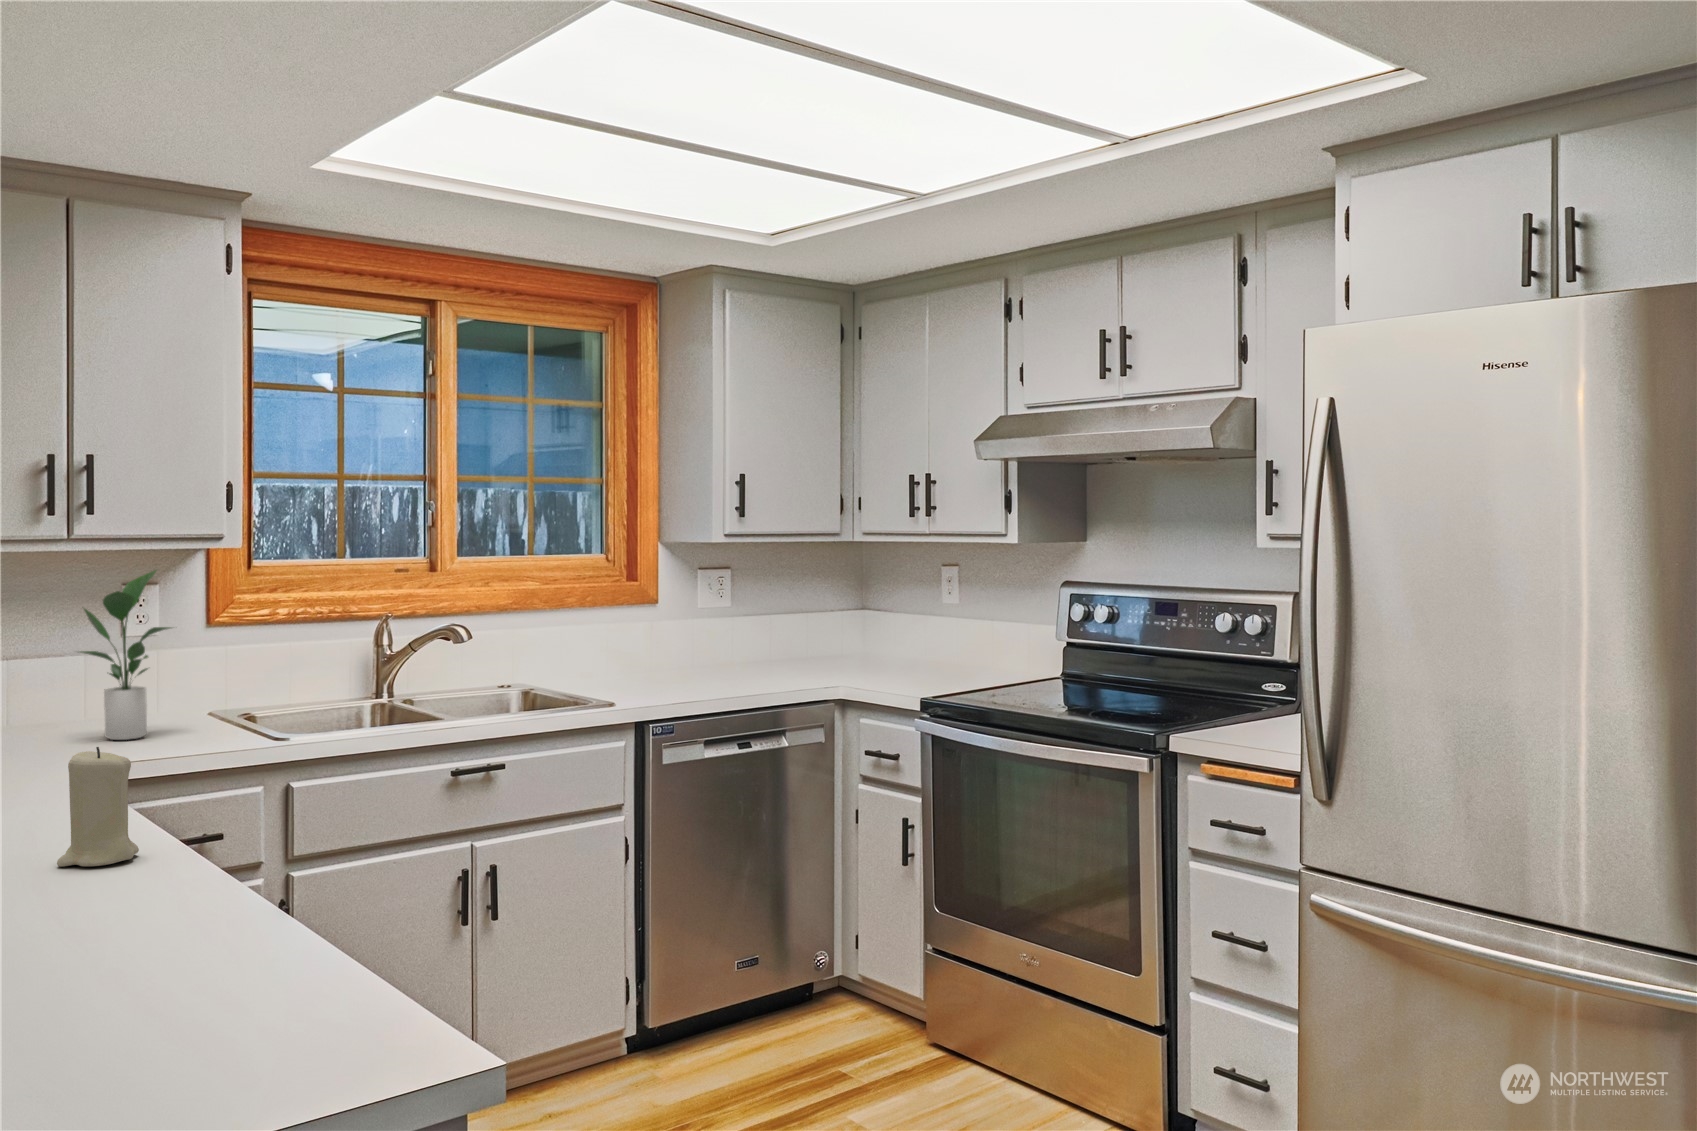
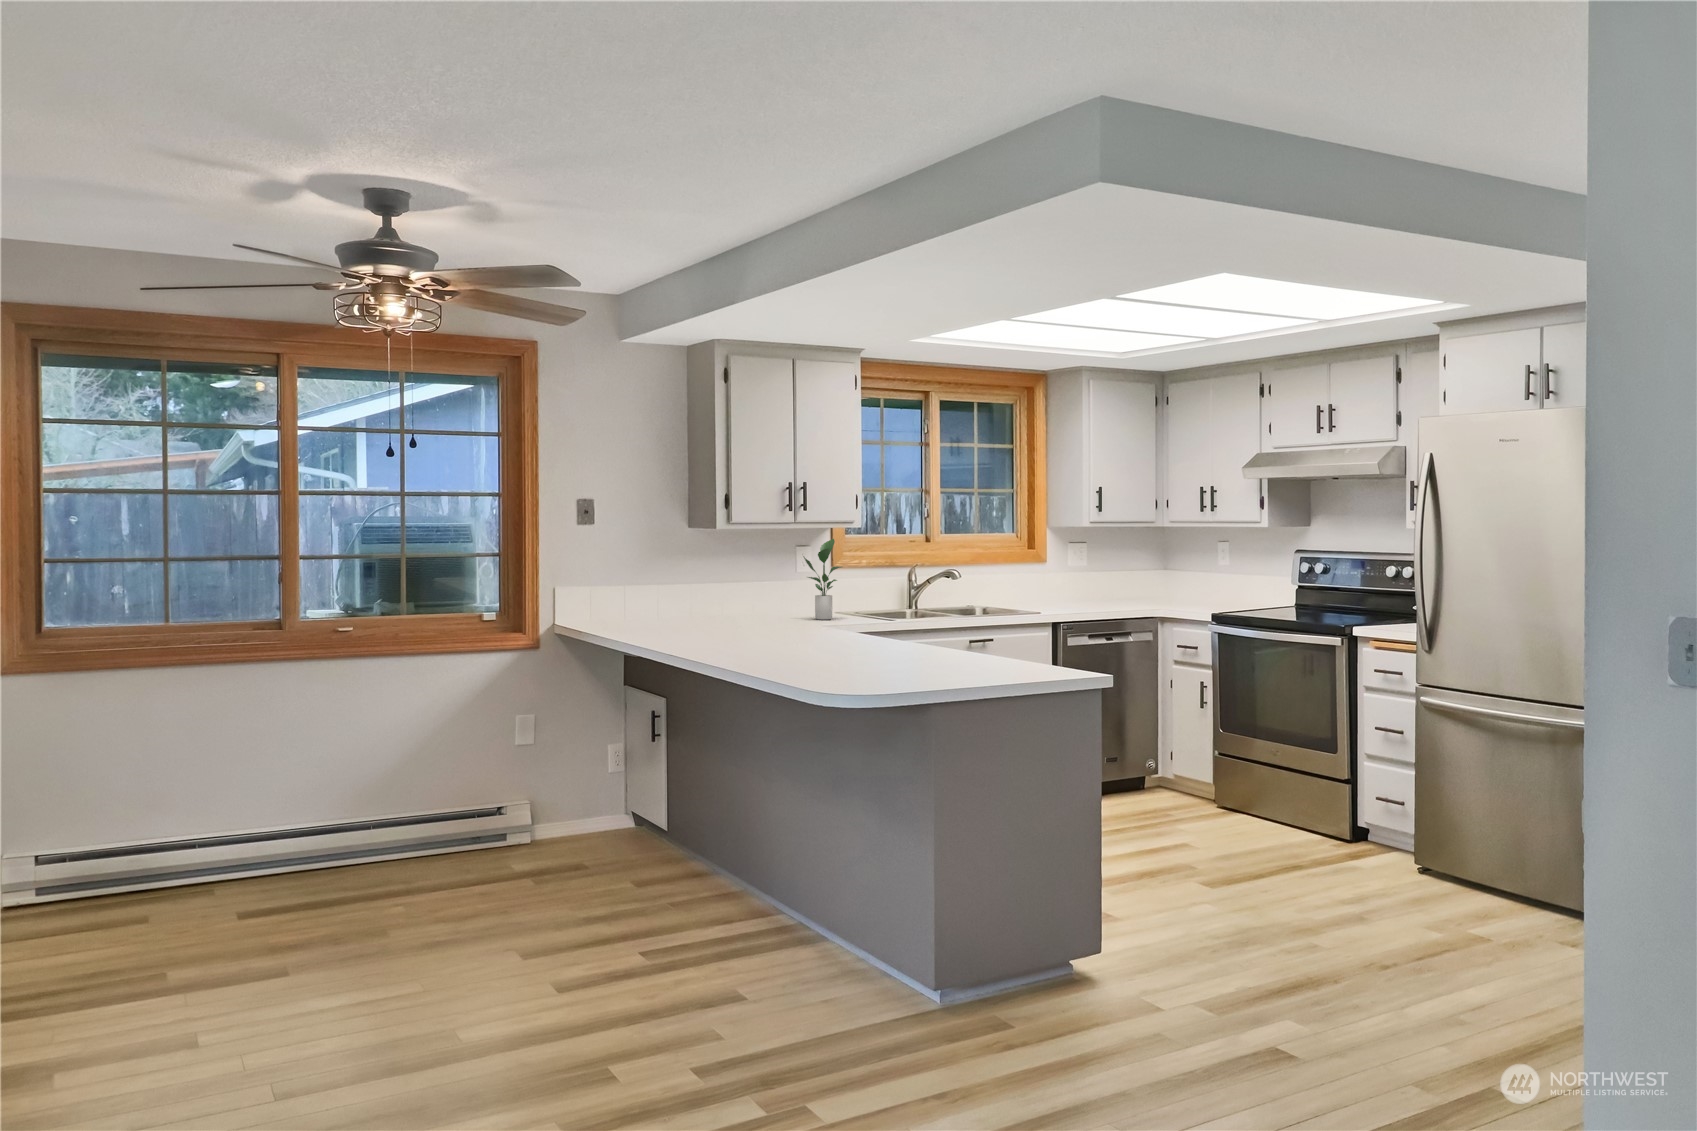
candle: present [57,747,139,867] -> none [898,601,924,644]

